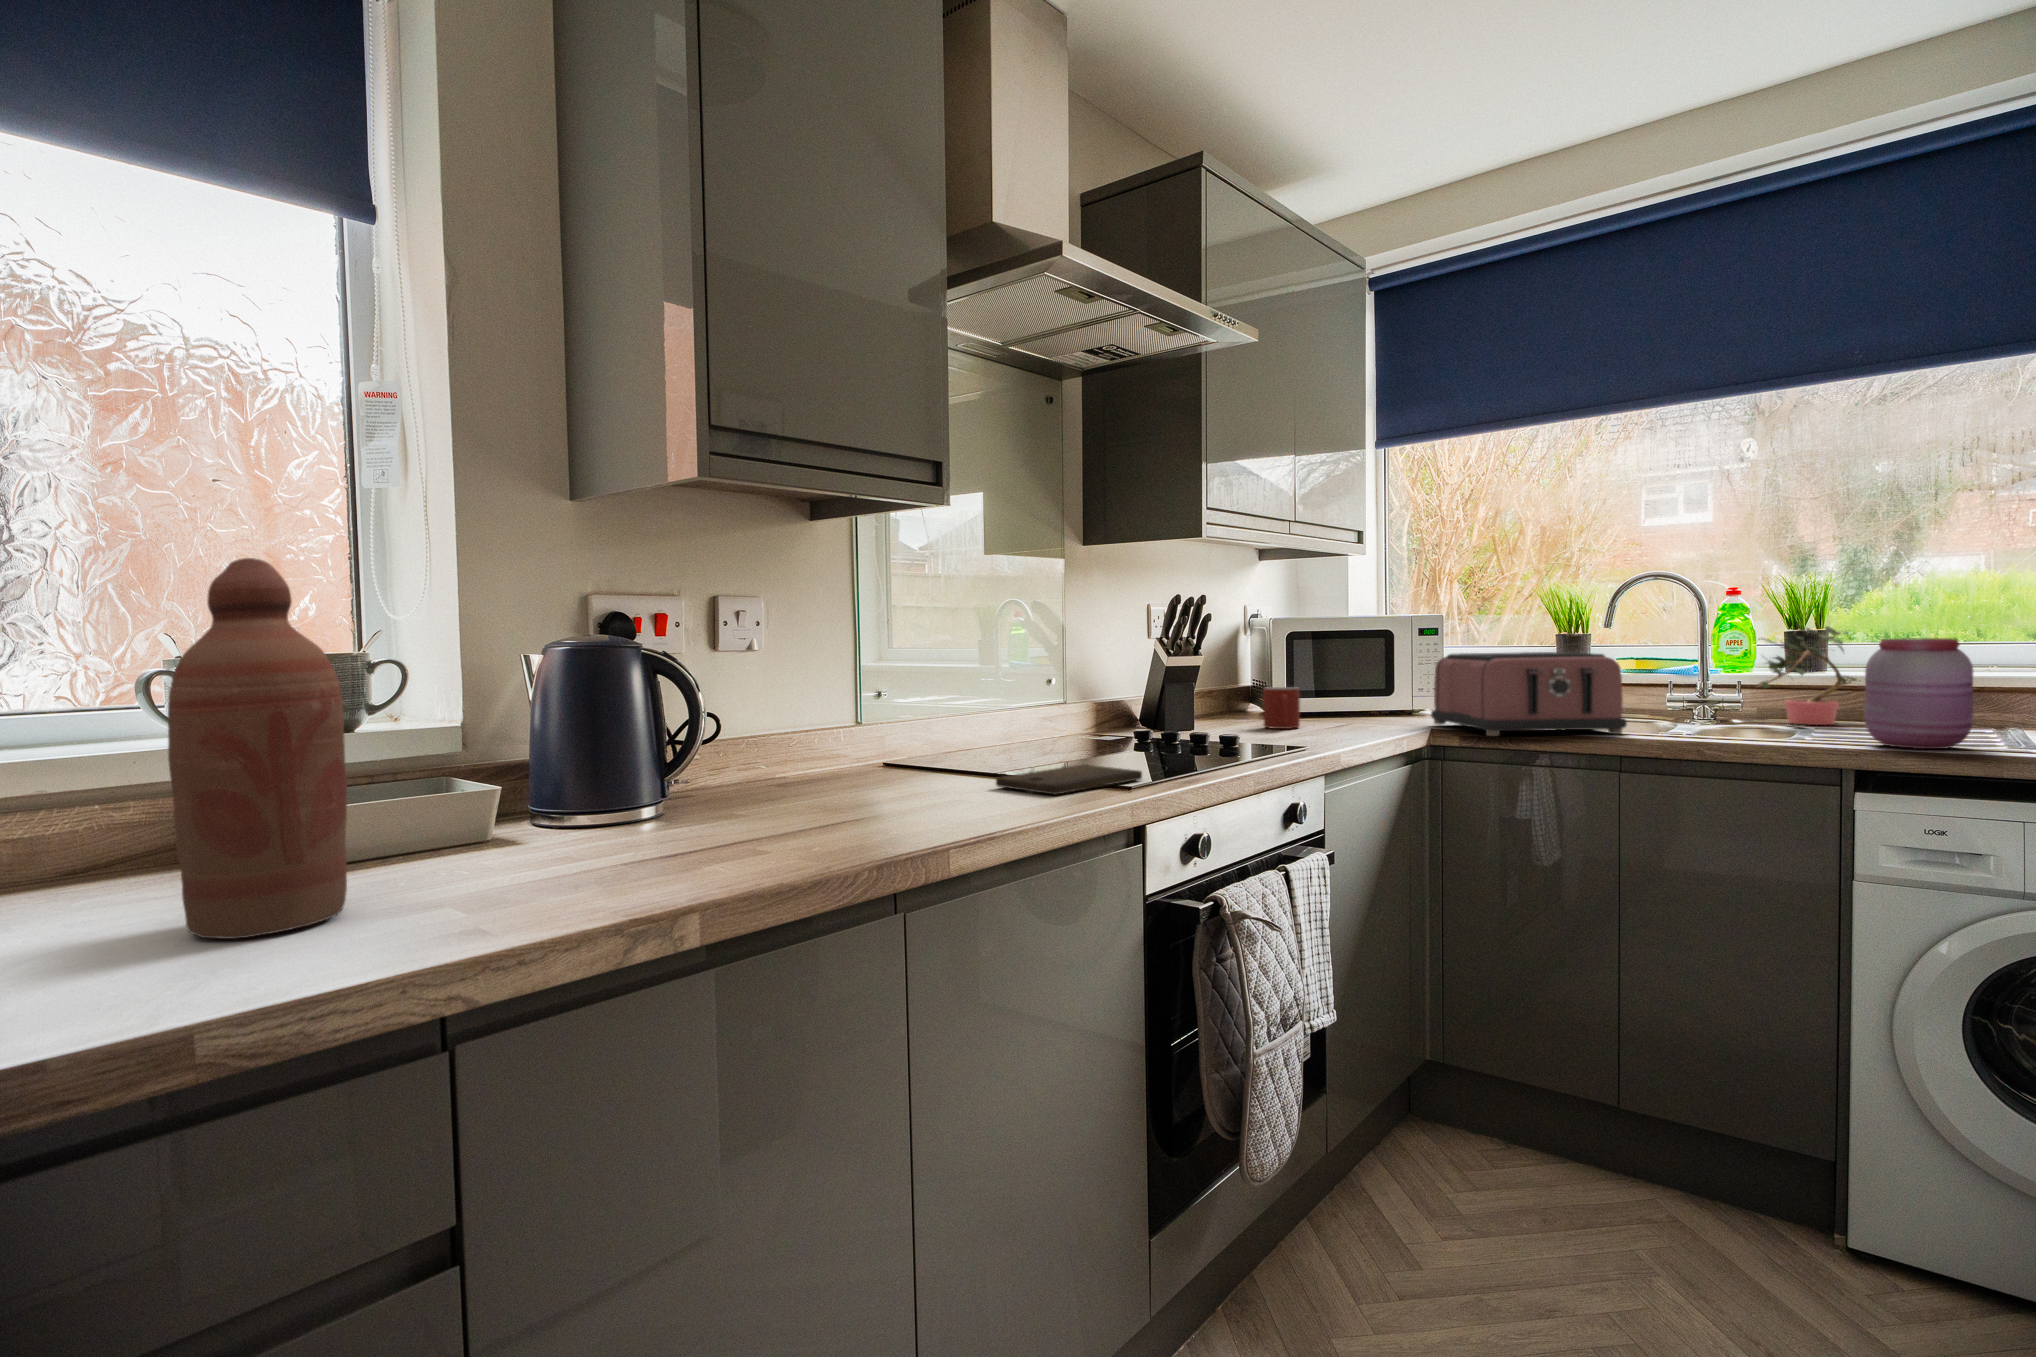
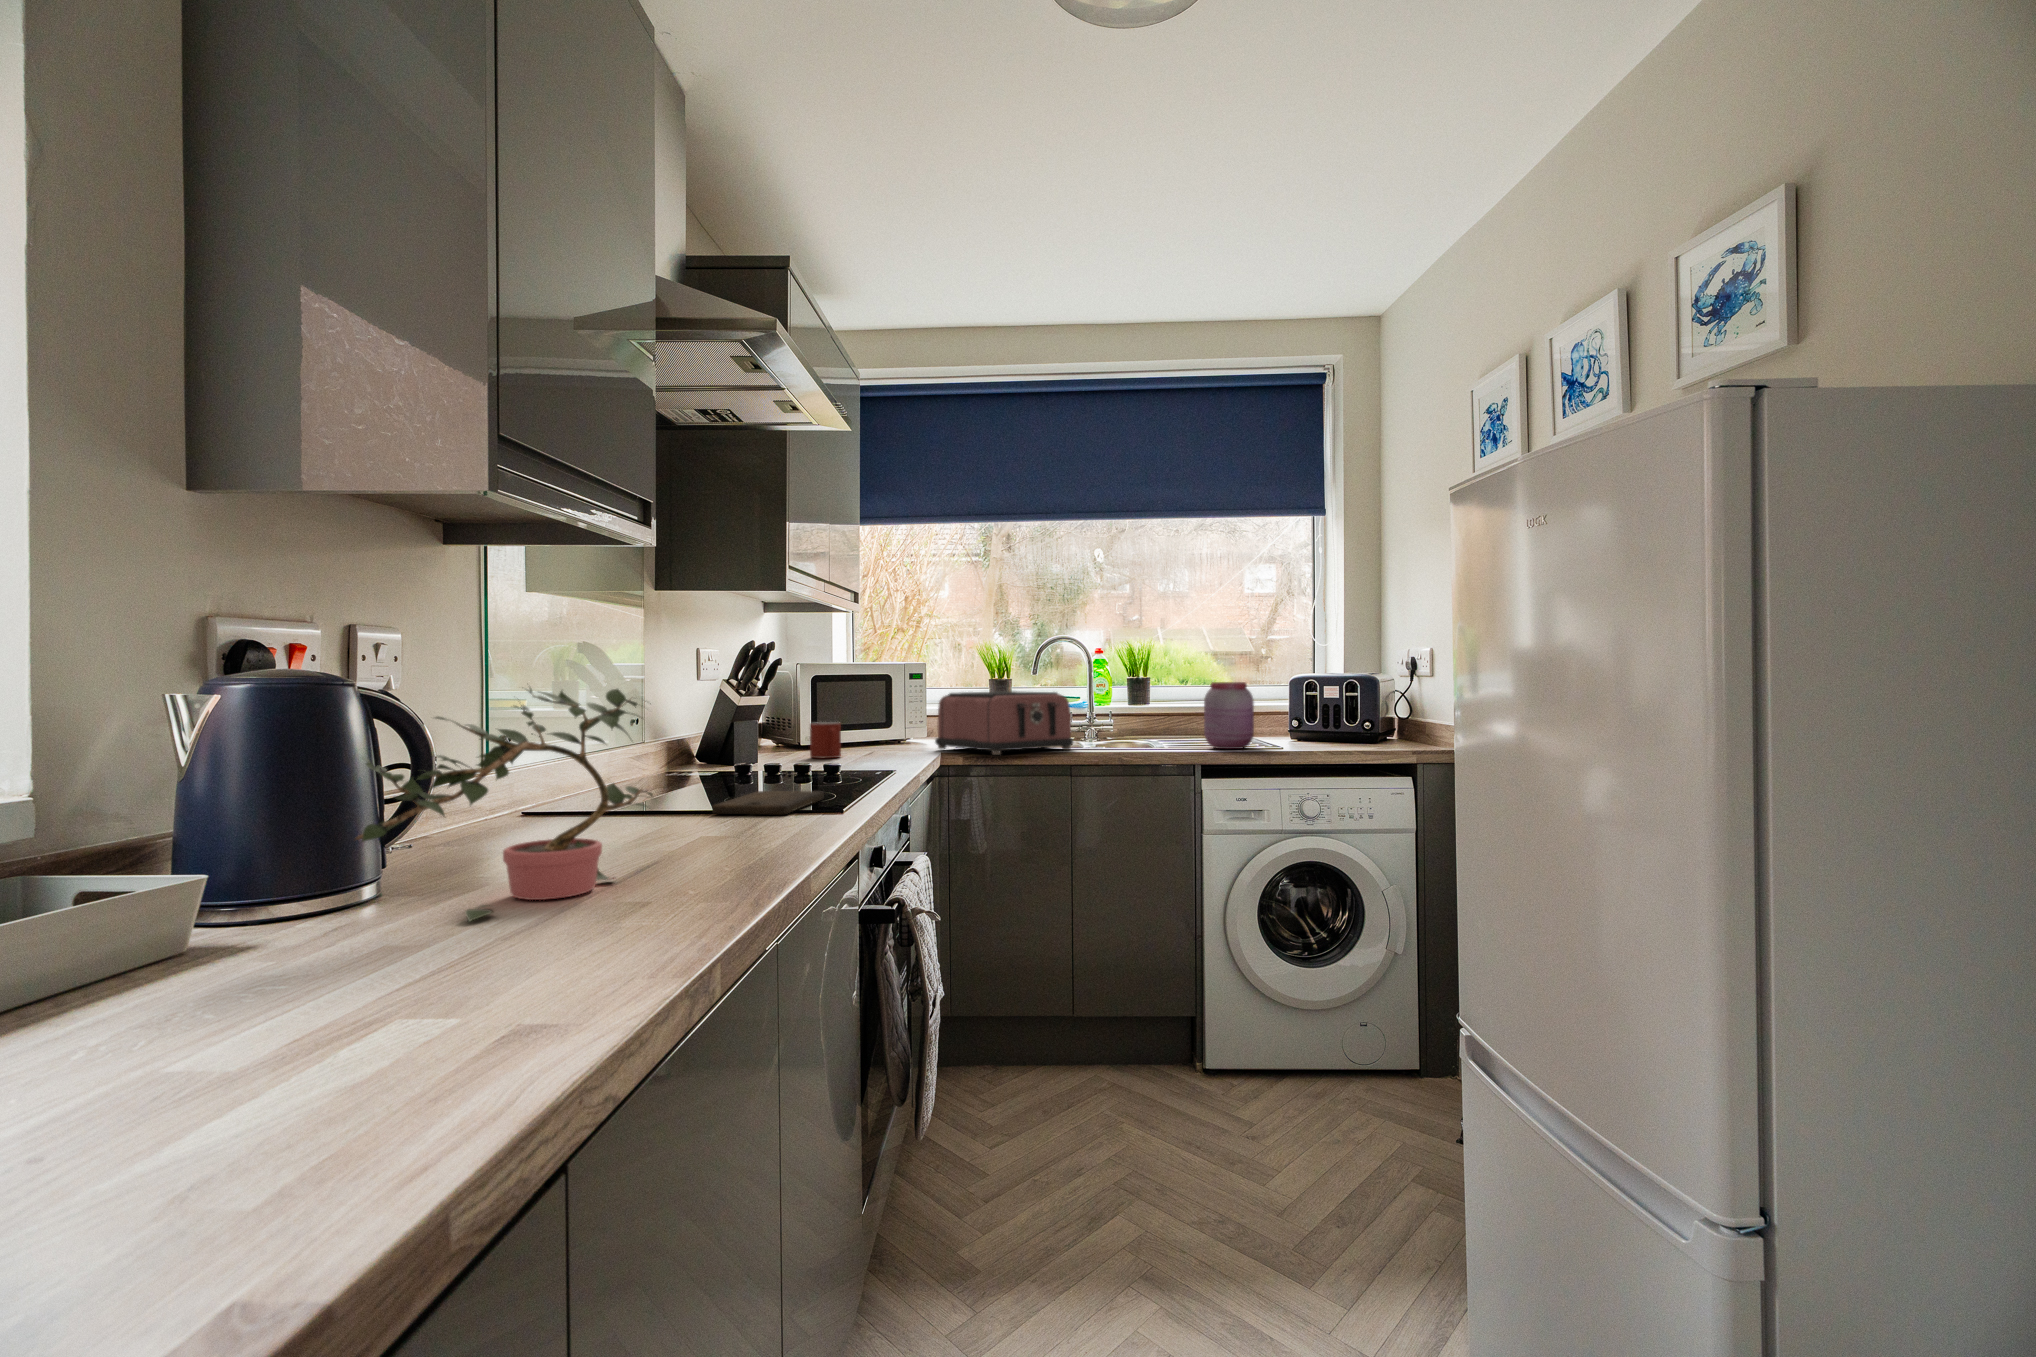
bottle: present [168,558,347,939] -> none [170,578,368,1013]
potted plant: present [1757,625,1856,727] -> present [355,688,653,922]

